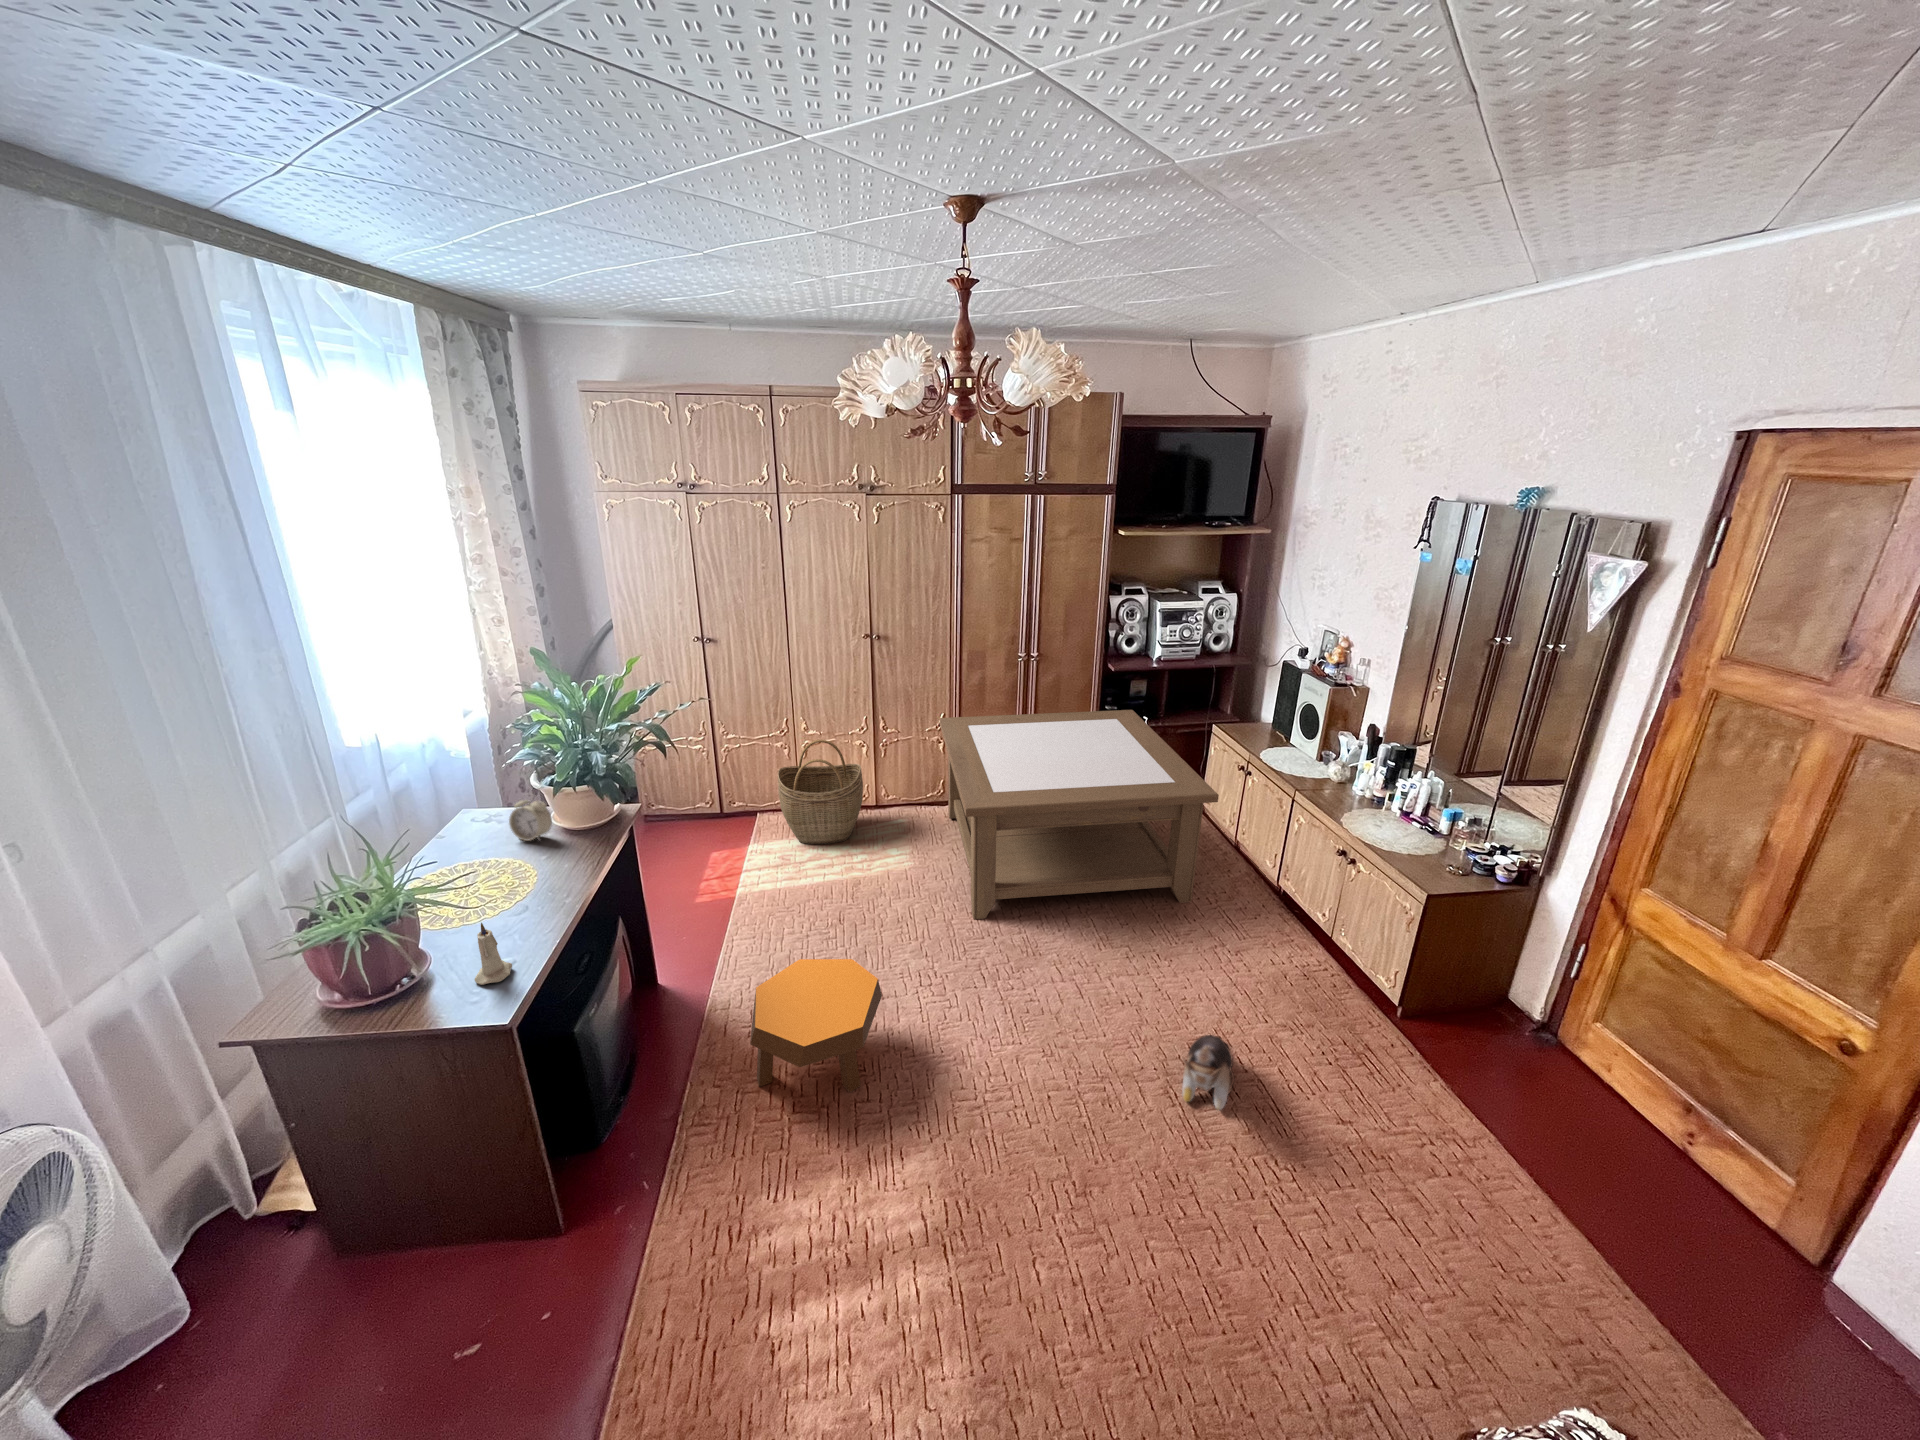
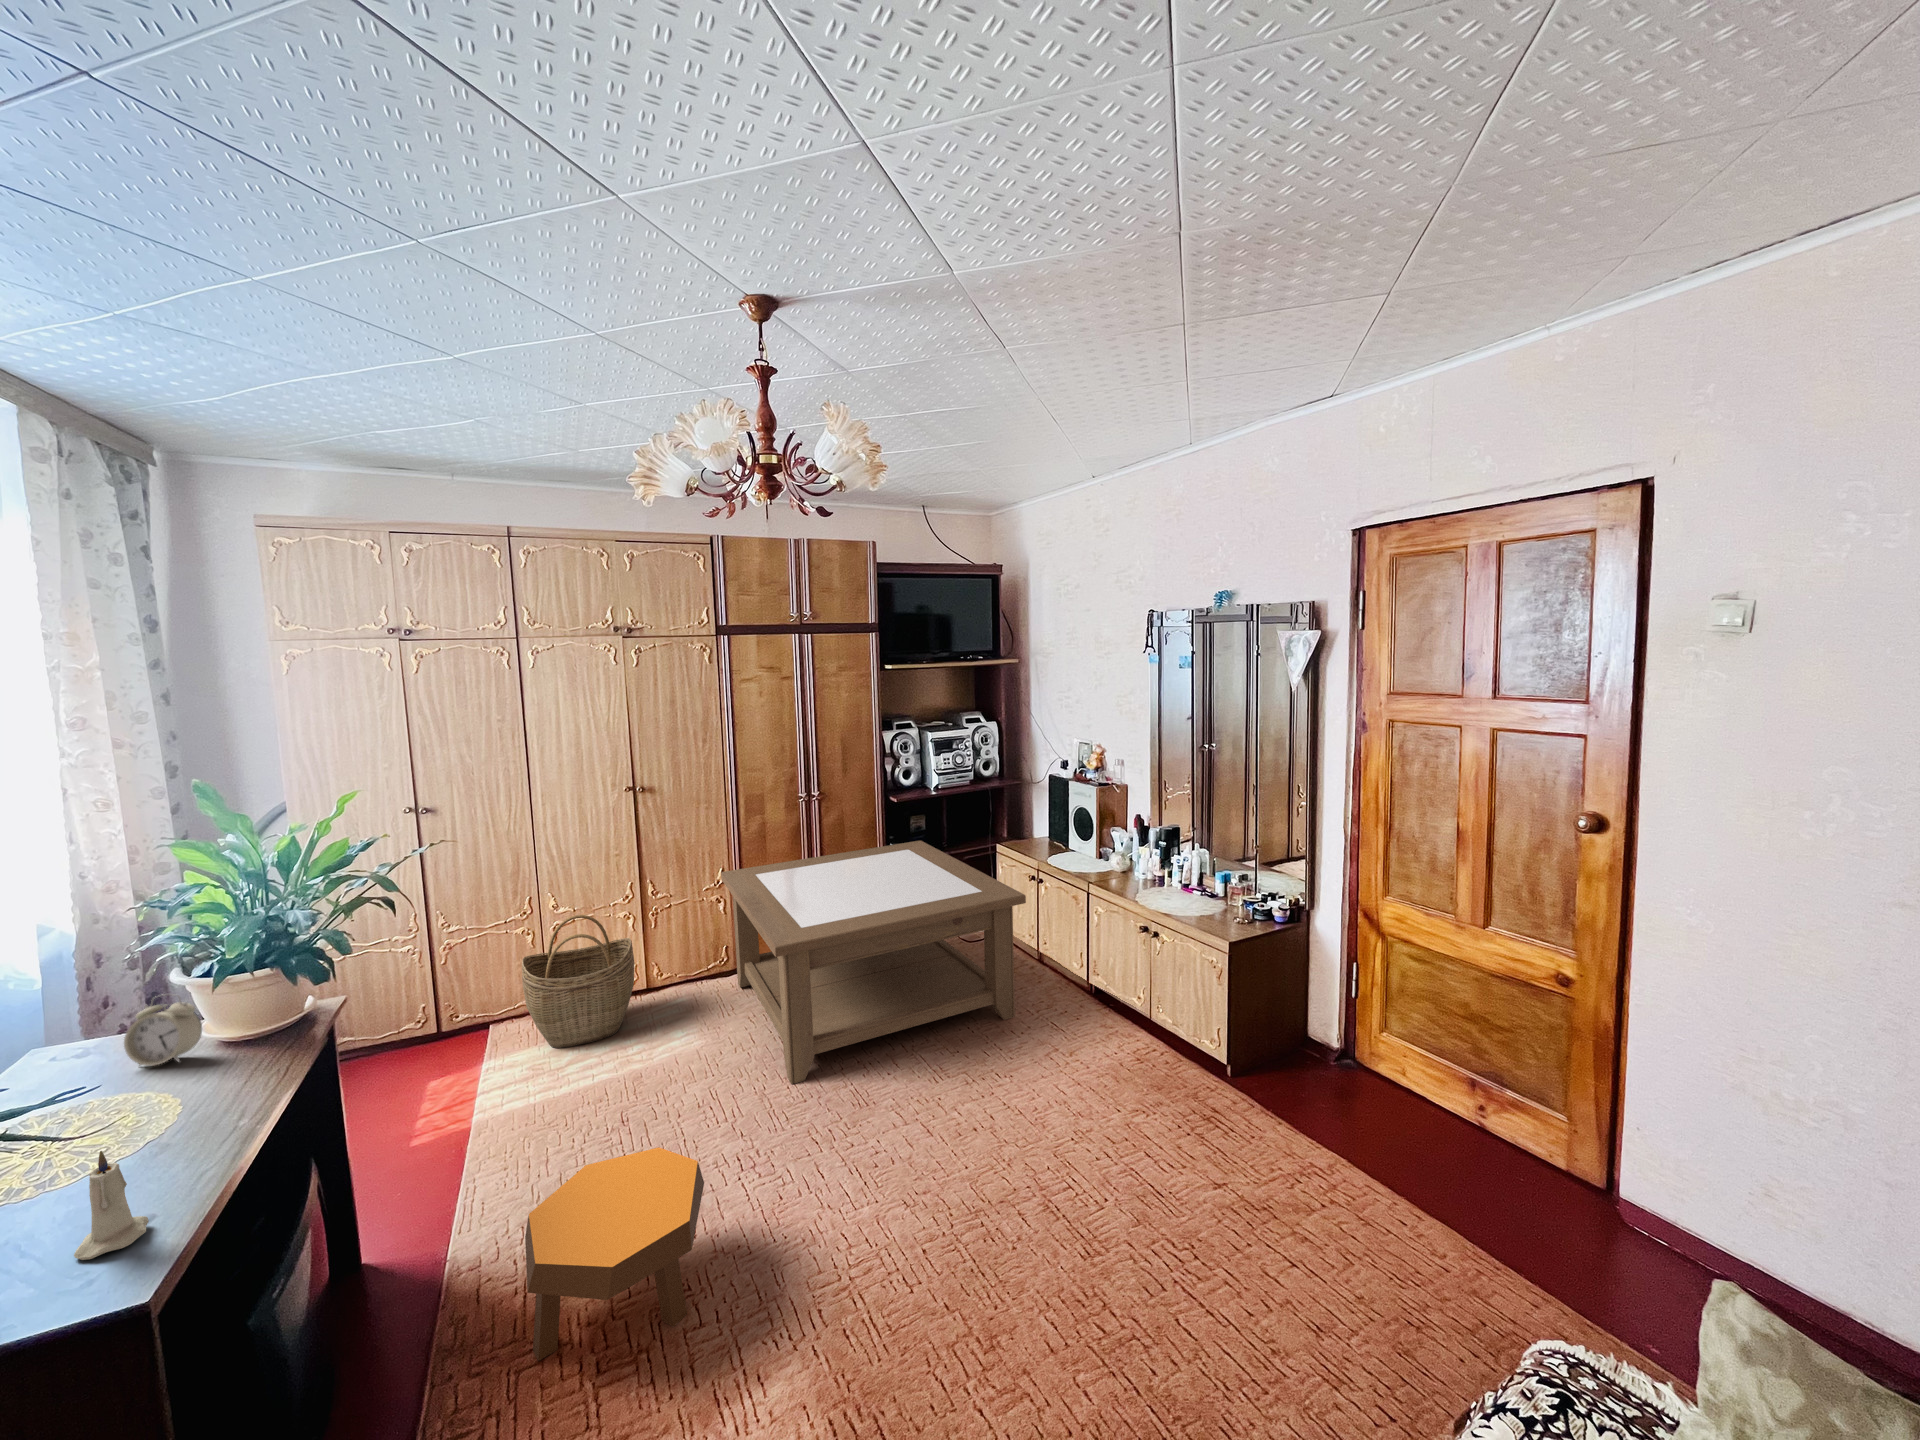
plush toy: present [1182,1035,1234,1110] -> none [1060,1128,1109,1211]

